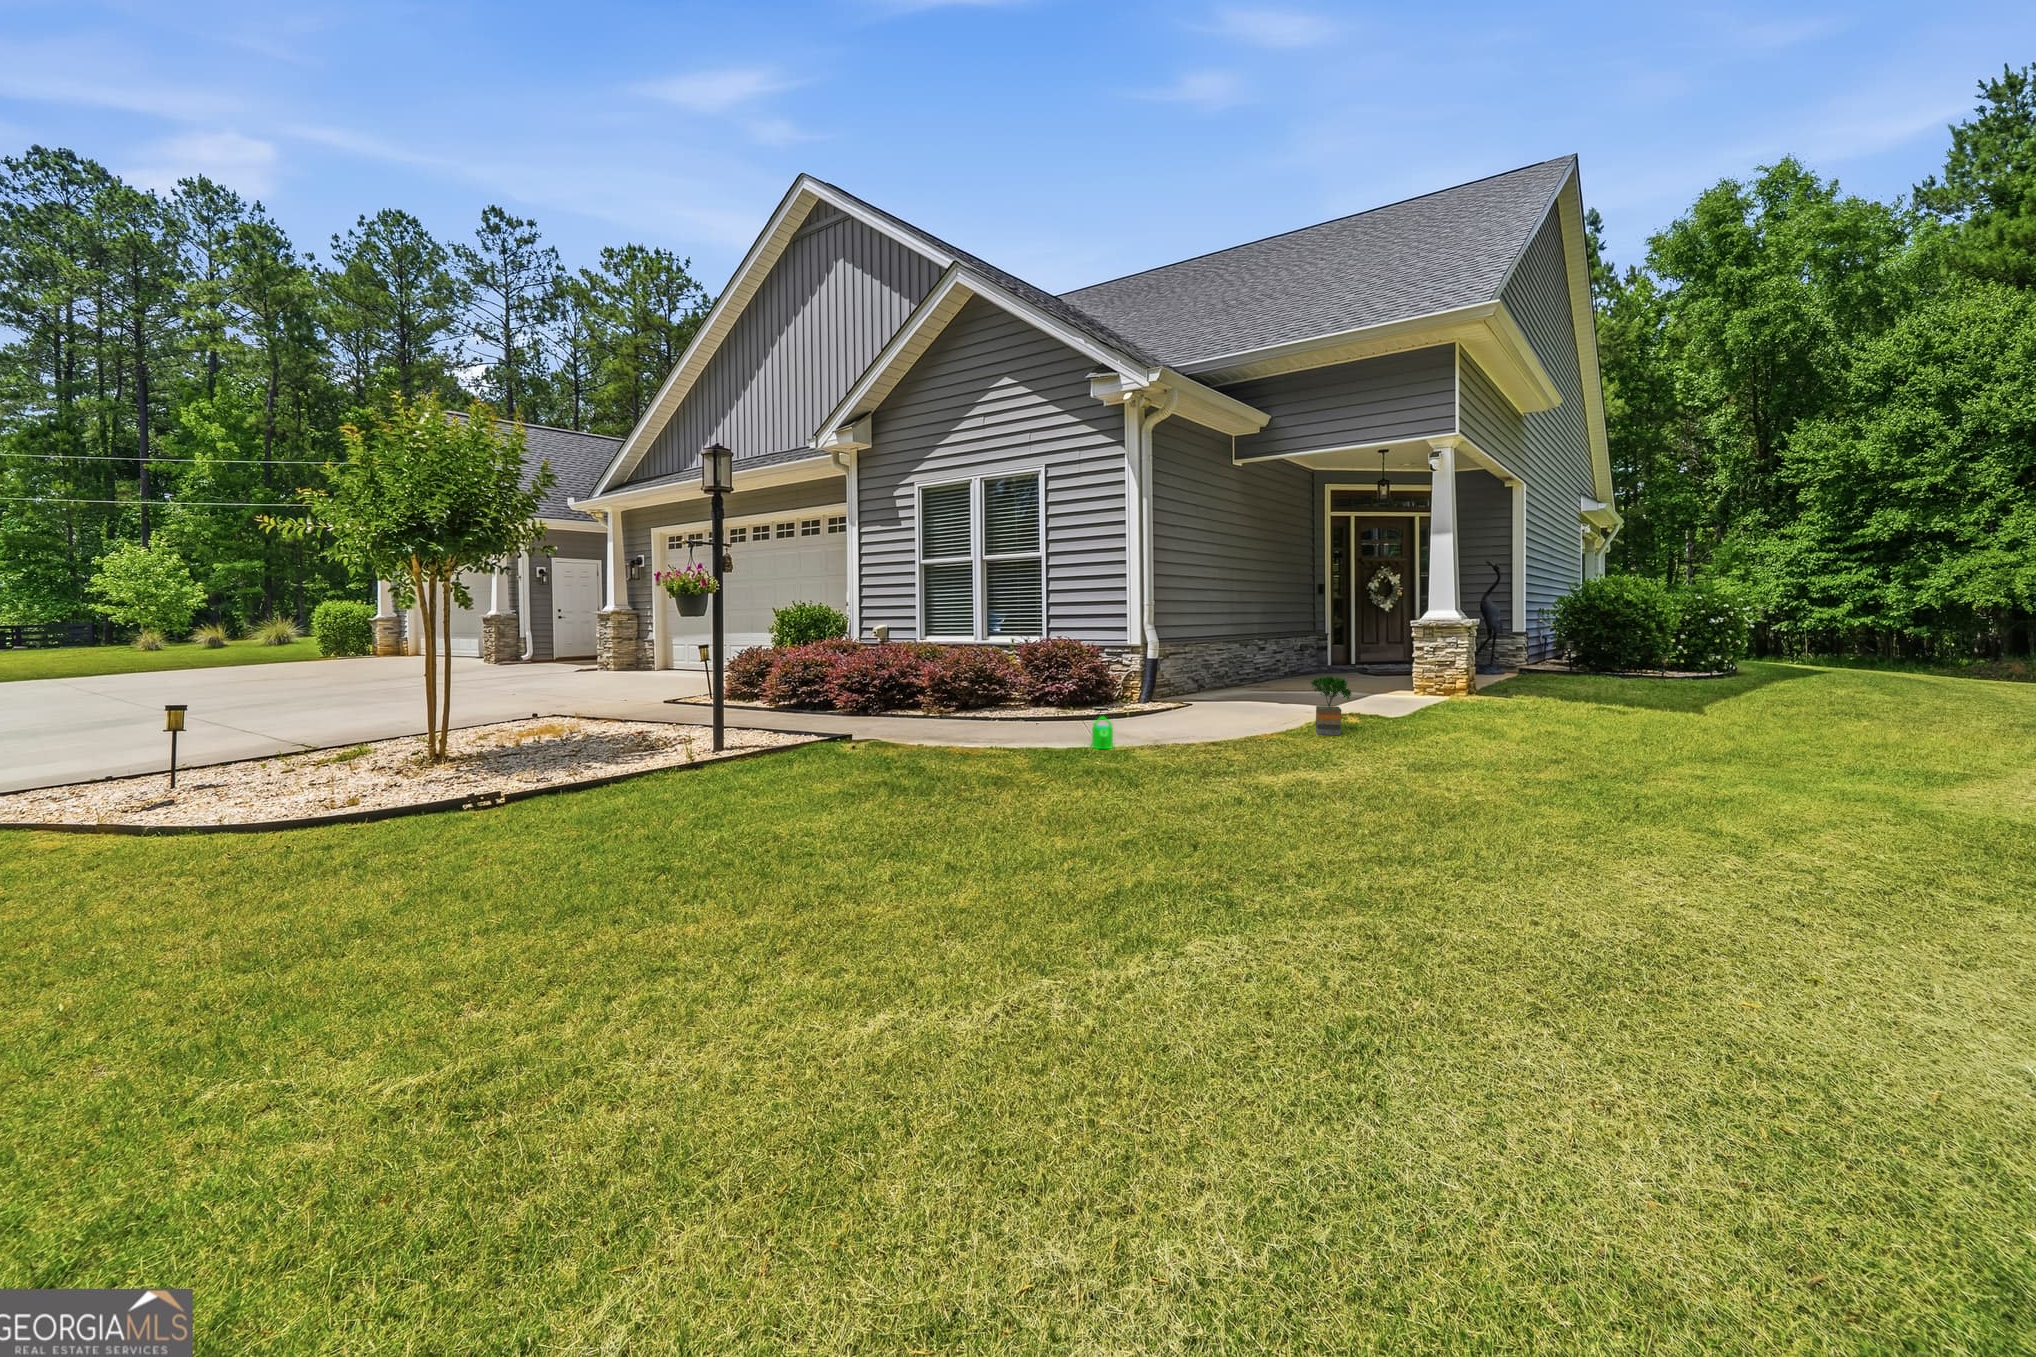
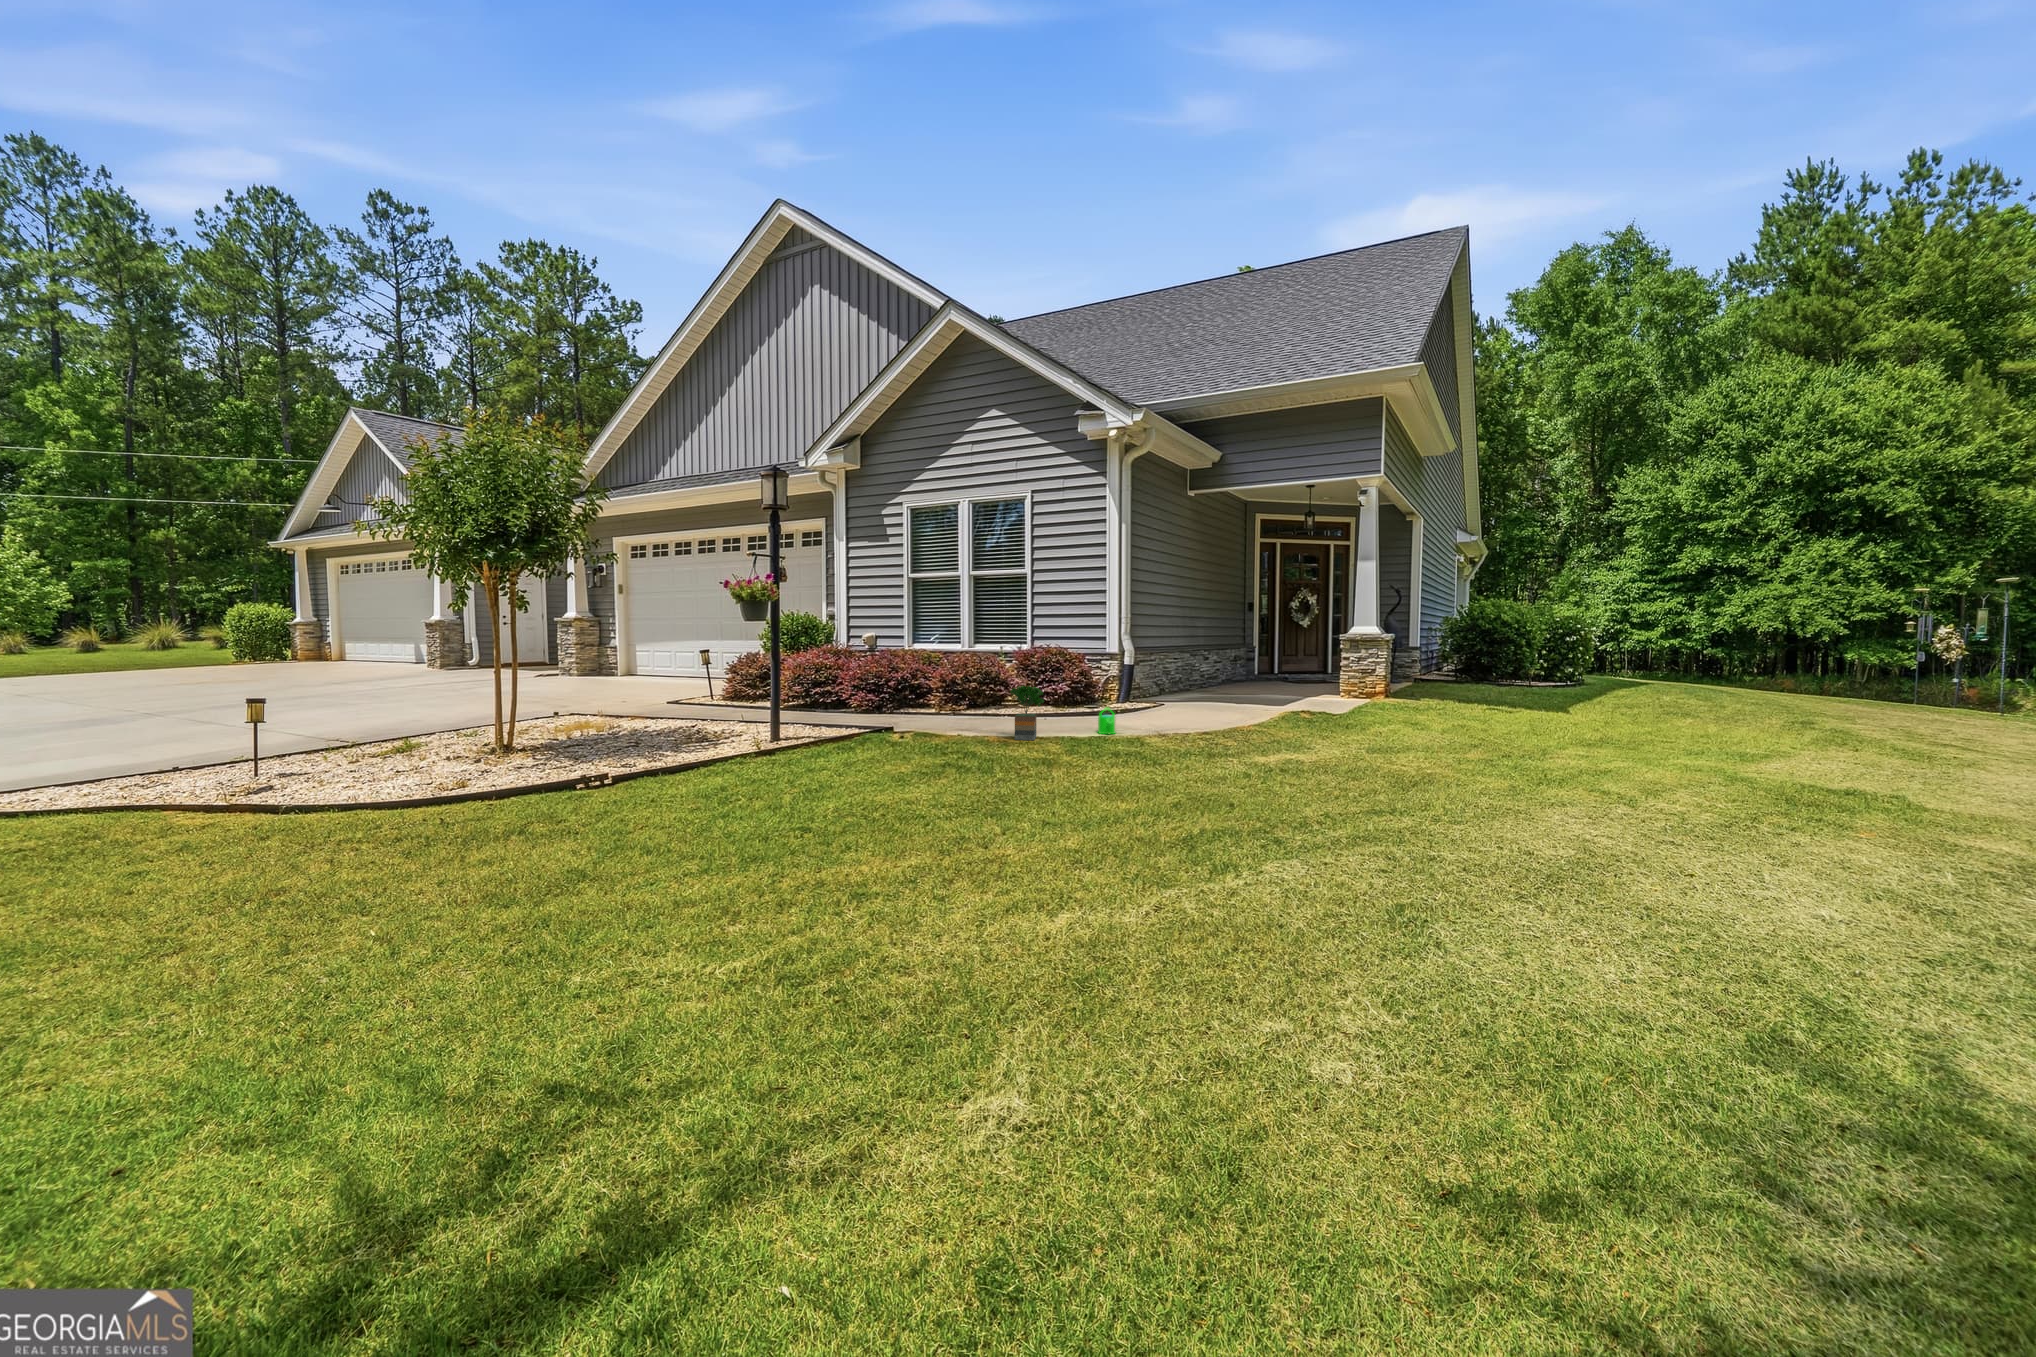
potted tree: present [1311,676,1351,735] -> present [1011,686,1044,740]

